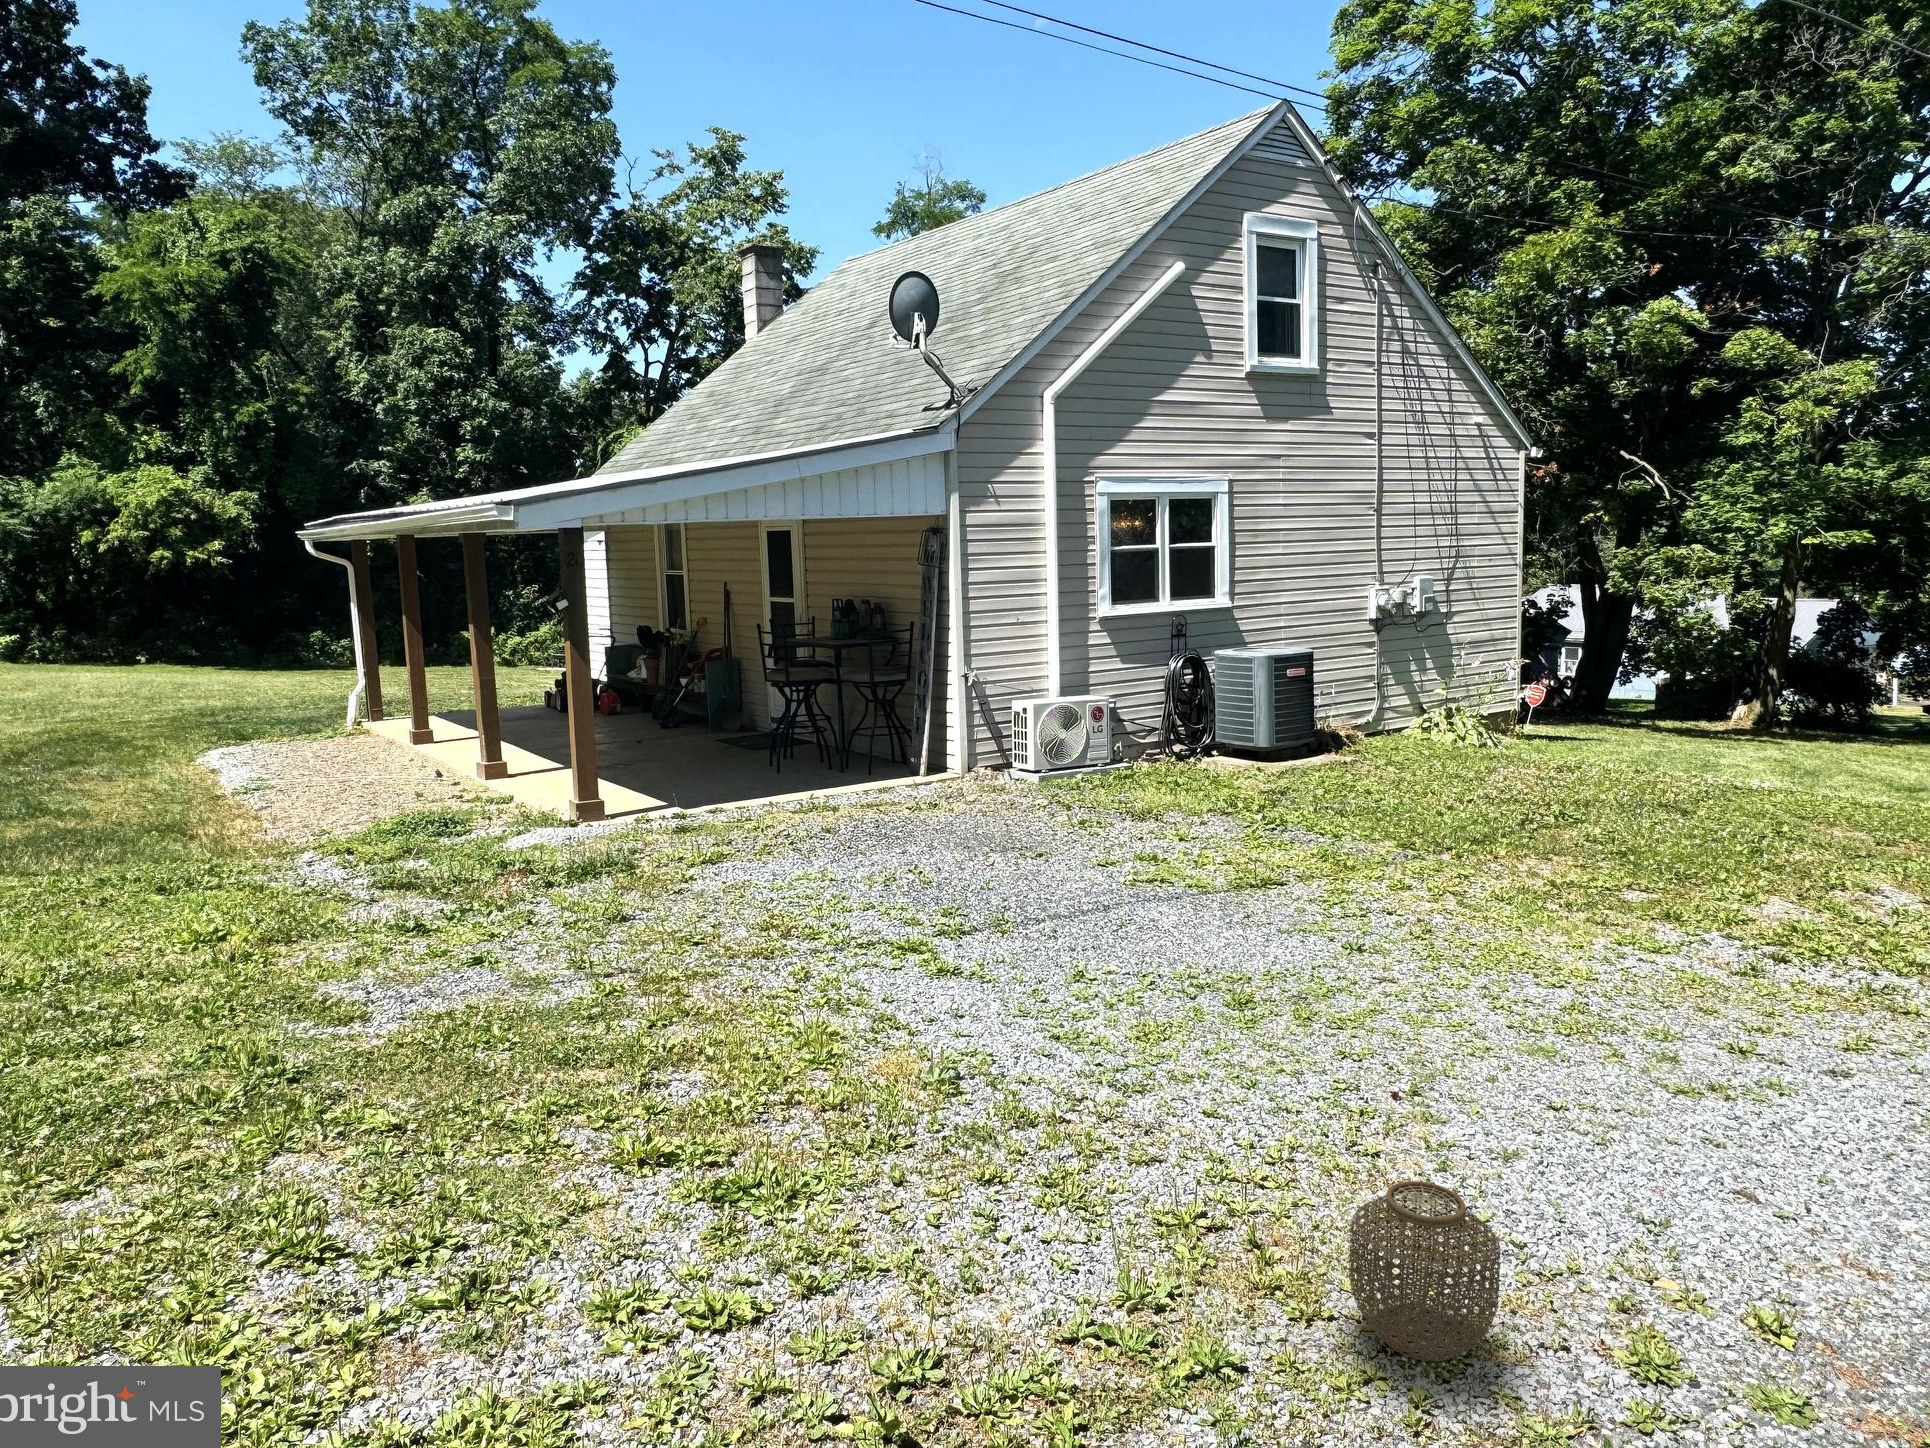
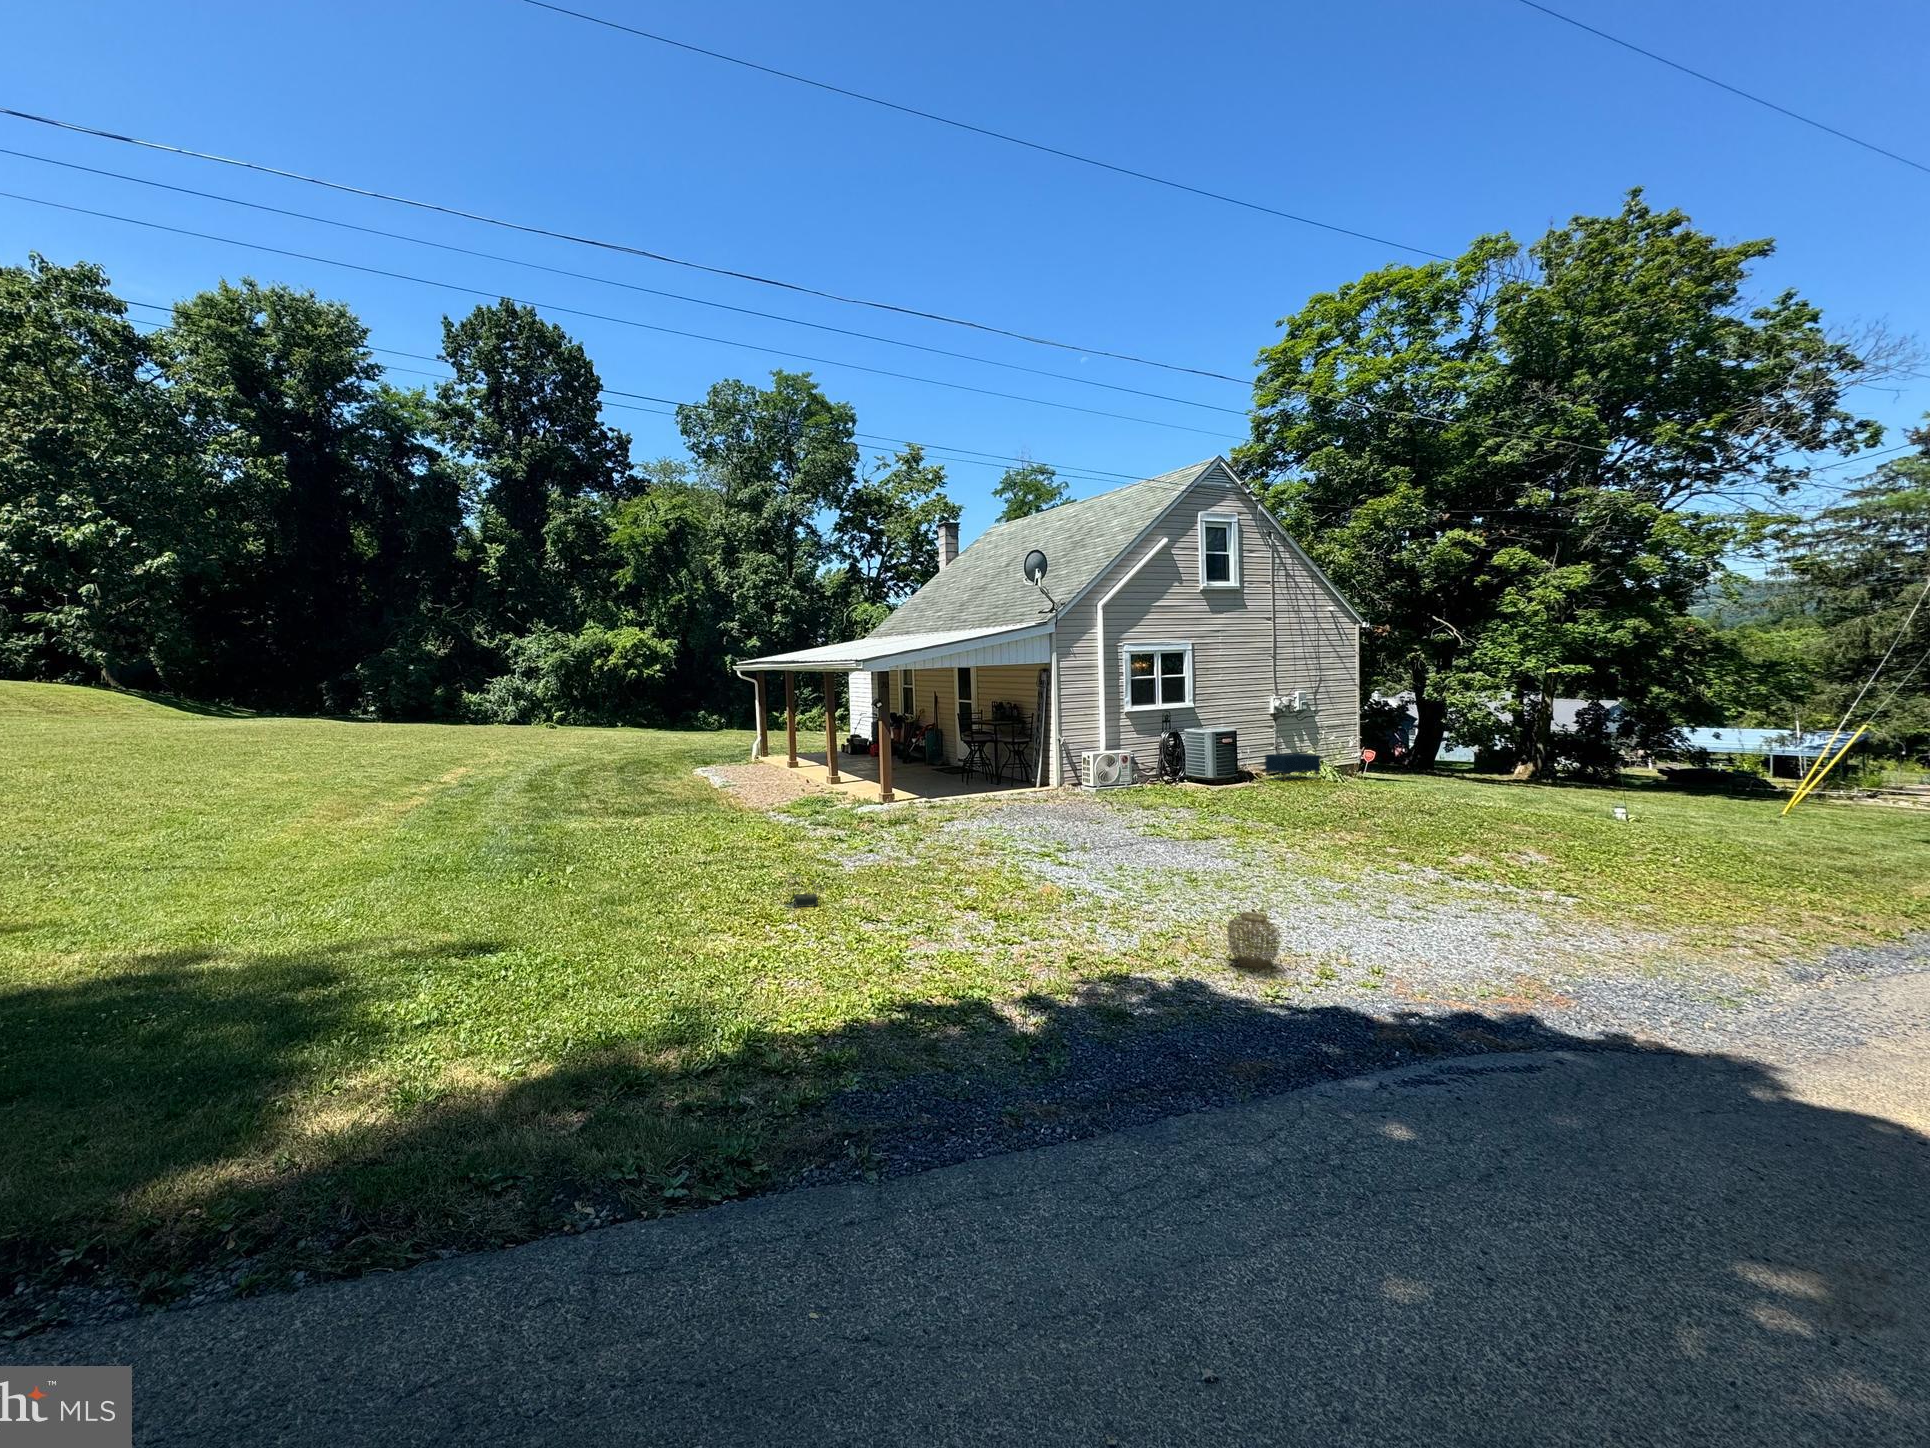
bench: none [1355,690,1451,744] -> present [1265,753,1321,781]
decorative plant: none [47,1095,191,1207] -> present [785,873,820,907]

